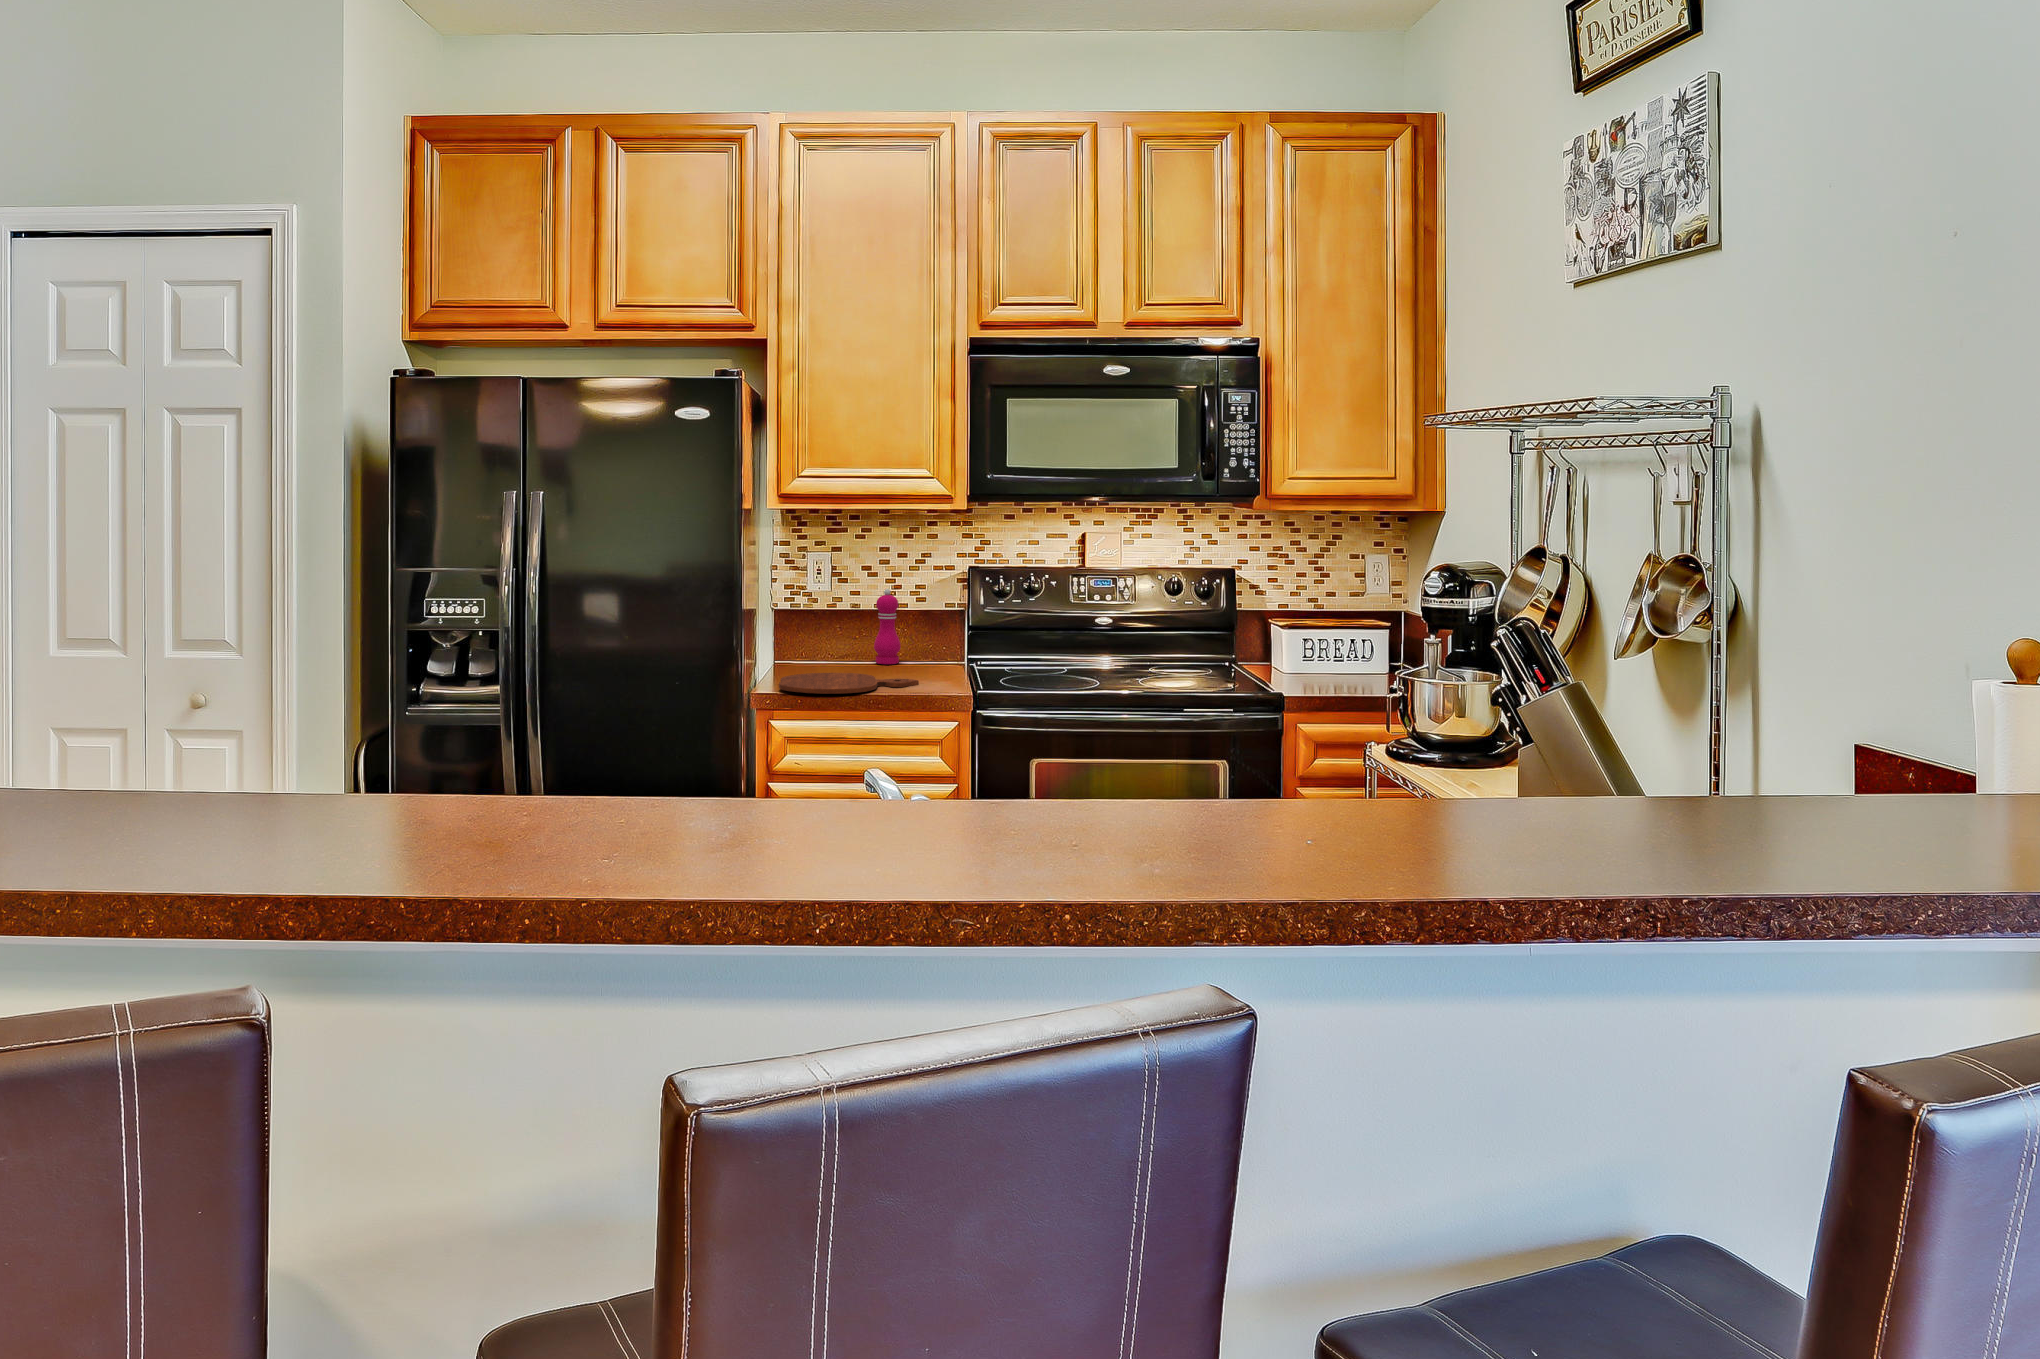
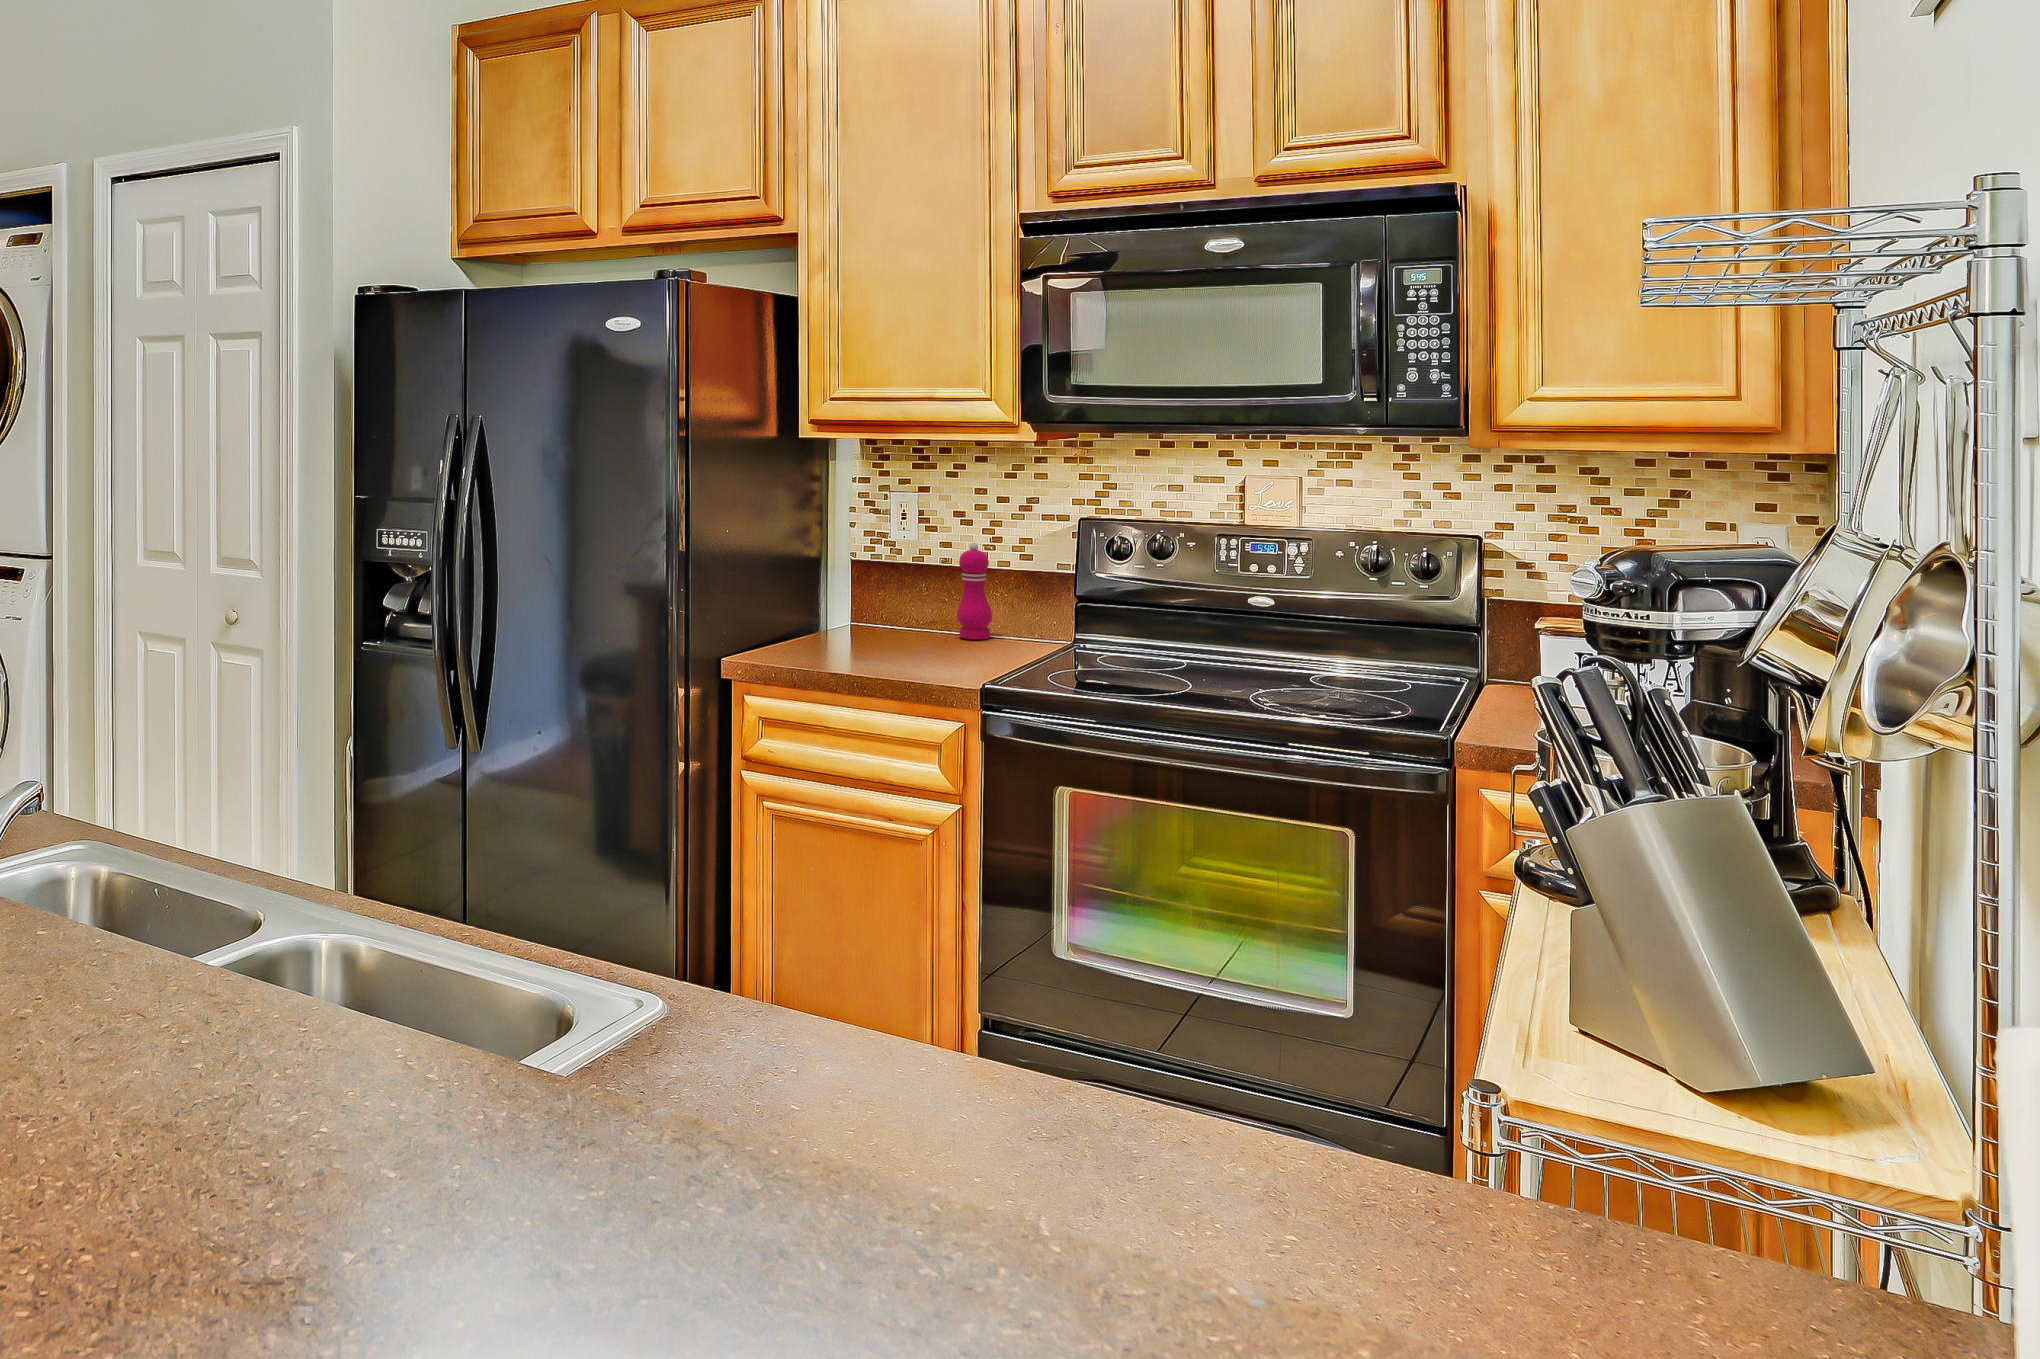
cutting board: present [779,673,919,694] -> none [780,642,956,670]

